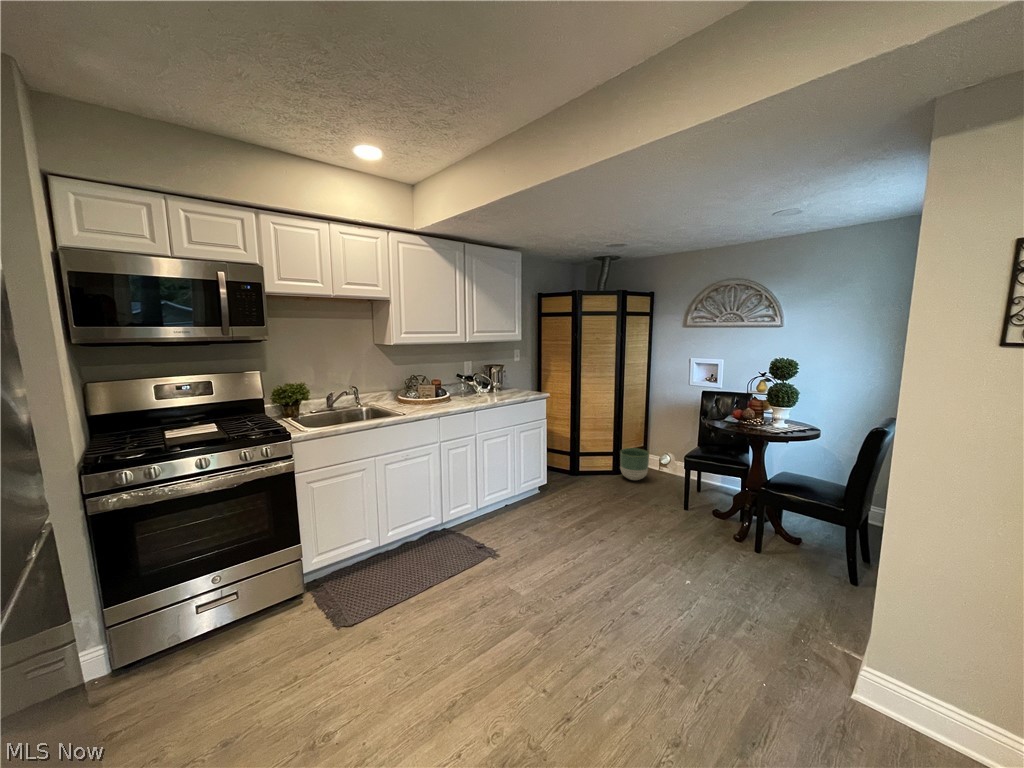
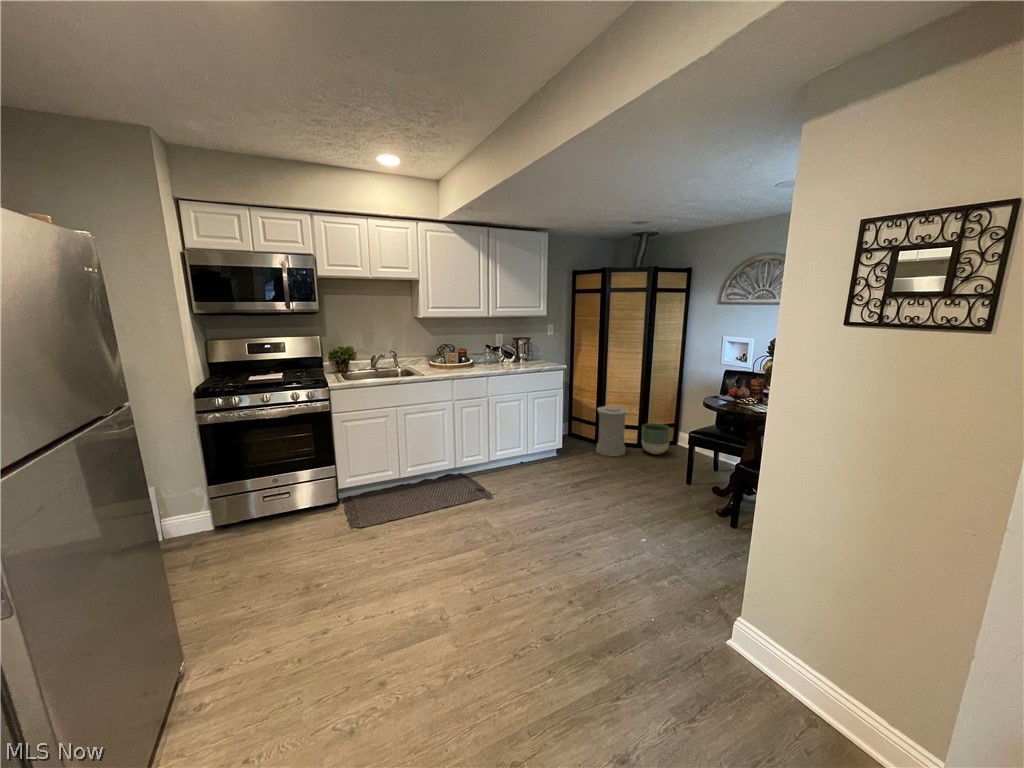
trash can: none [576,434,608,487] -> present [596,406,627,456]

